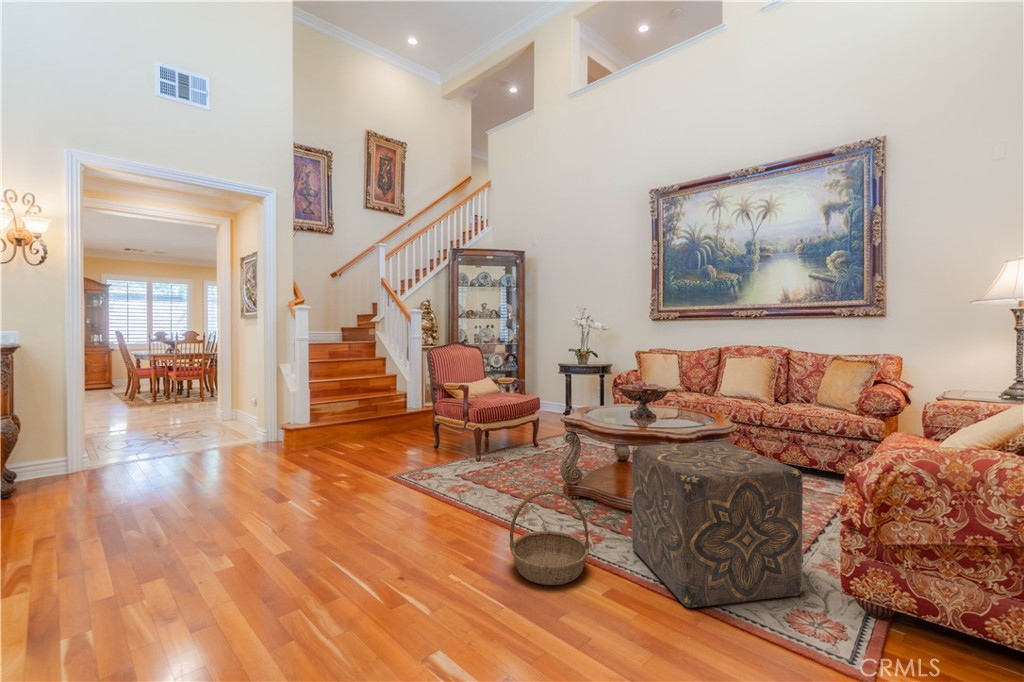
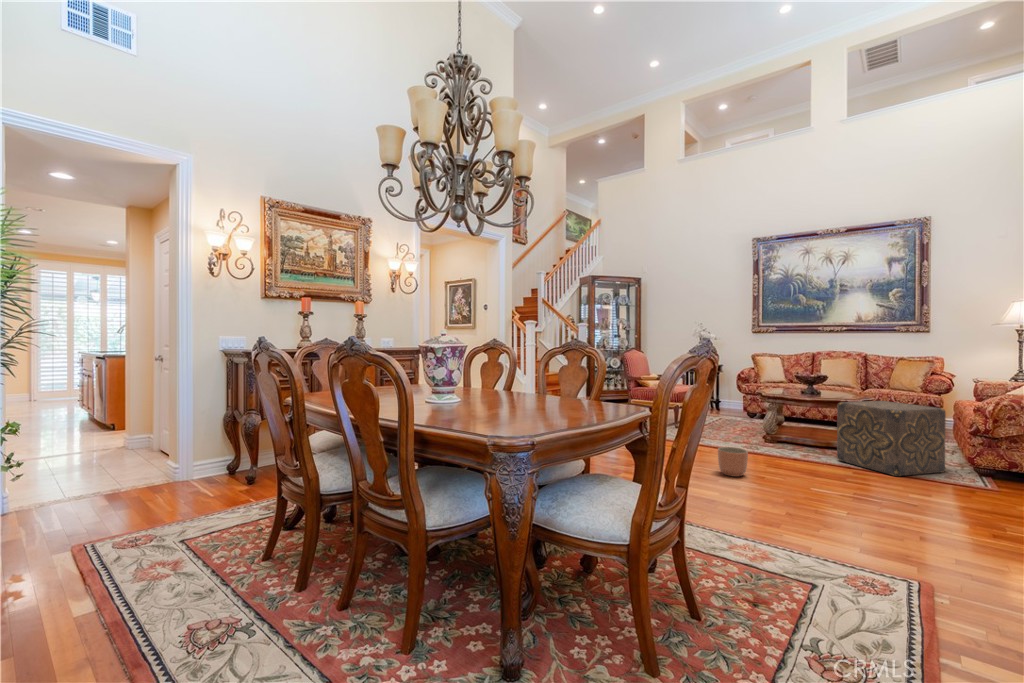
basket: present [510,491,589,585] -> none [781,424,831,472]
planter: none [356,533,408,598] -> present [718,447,748,477]

